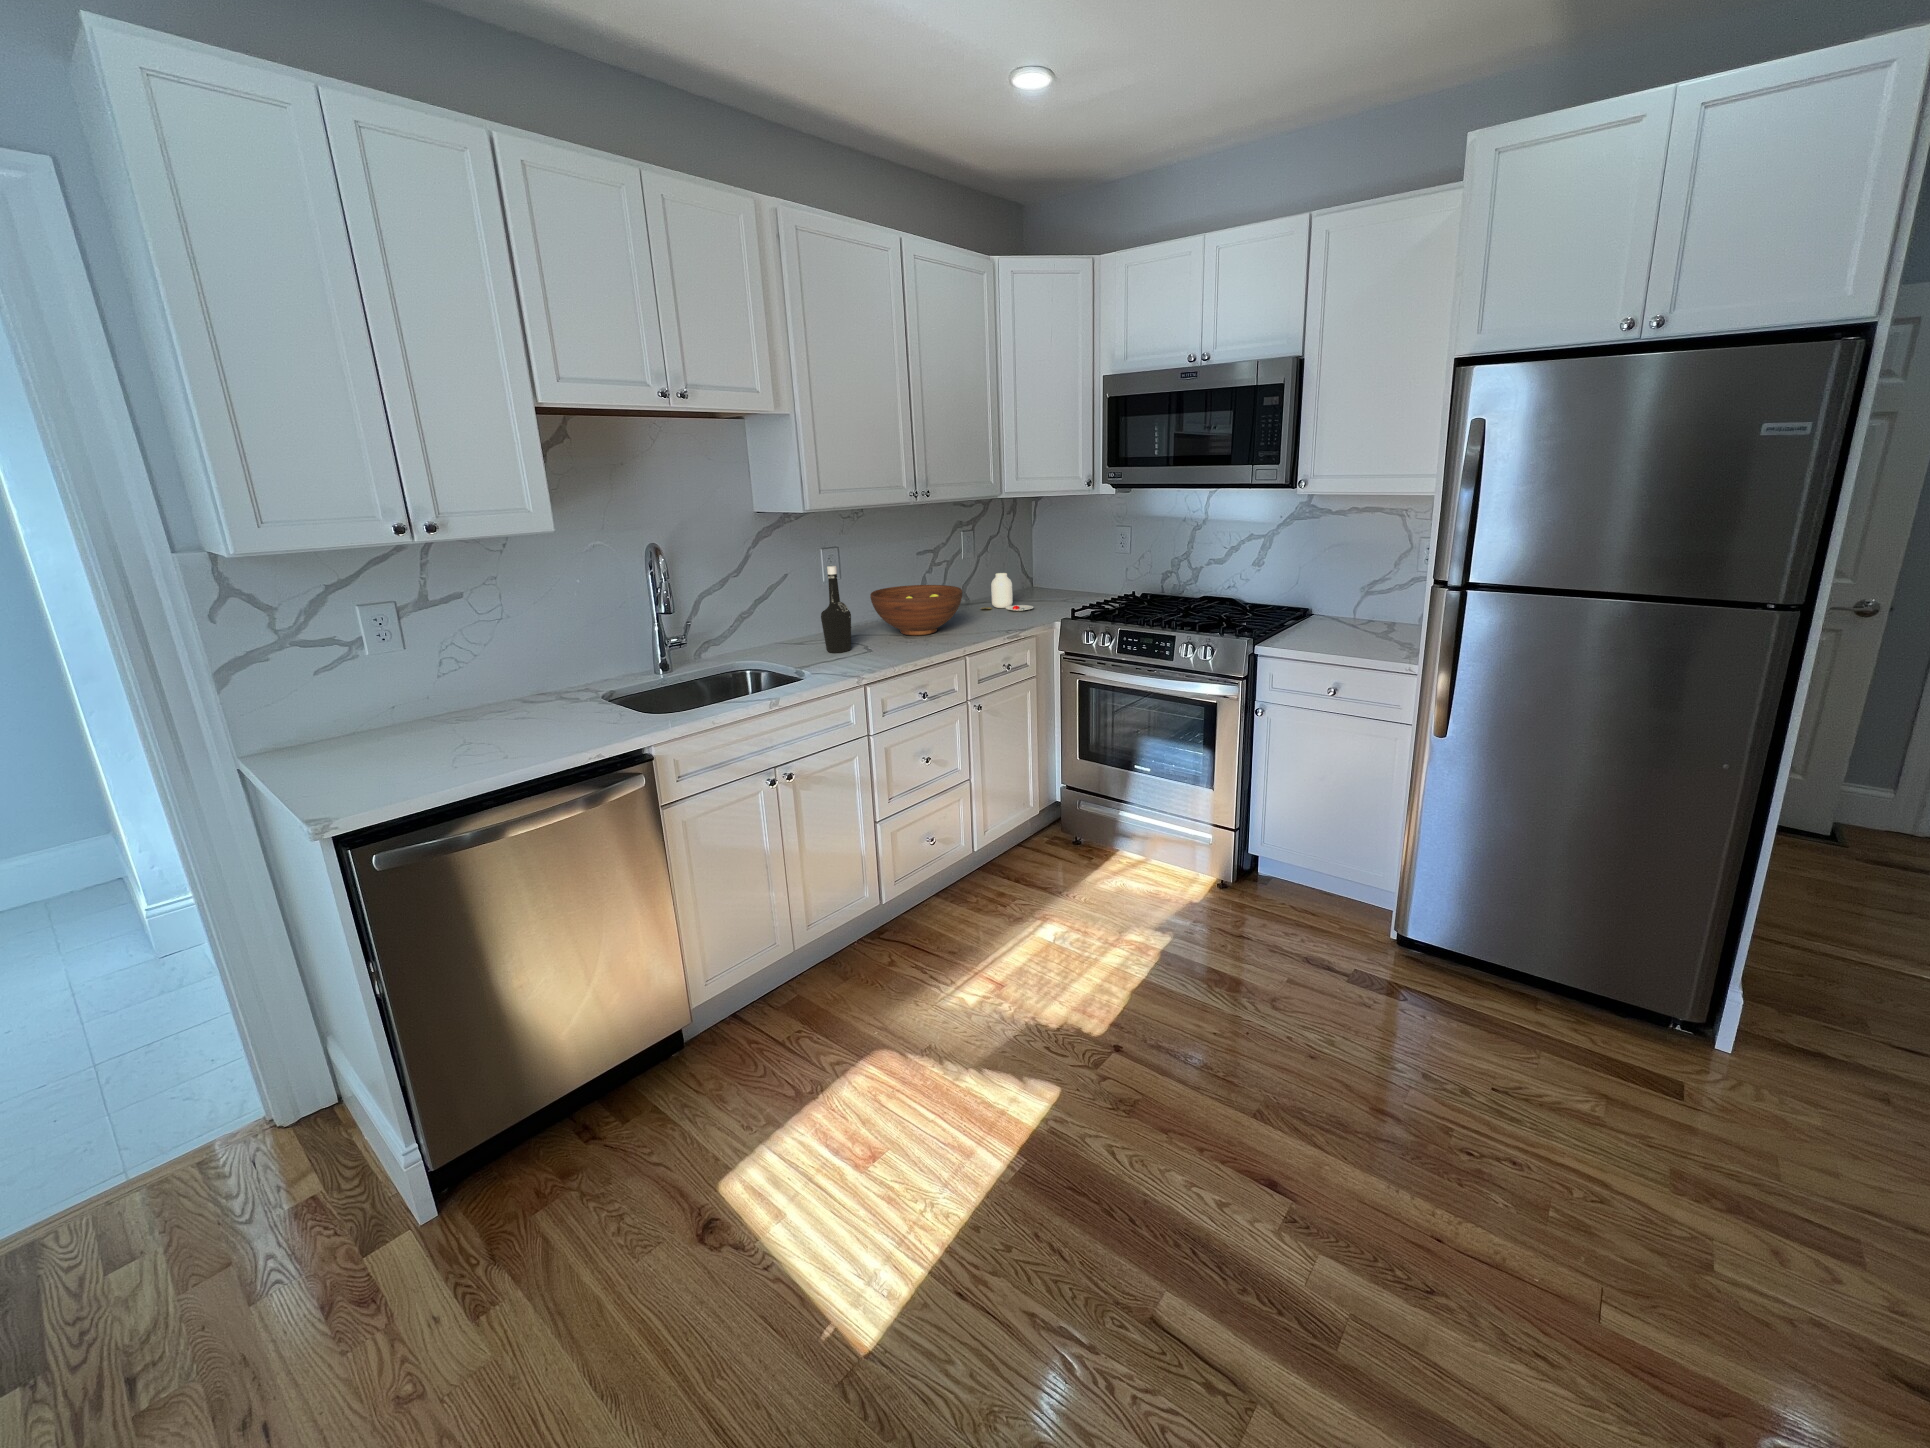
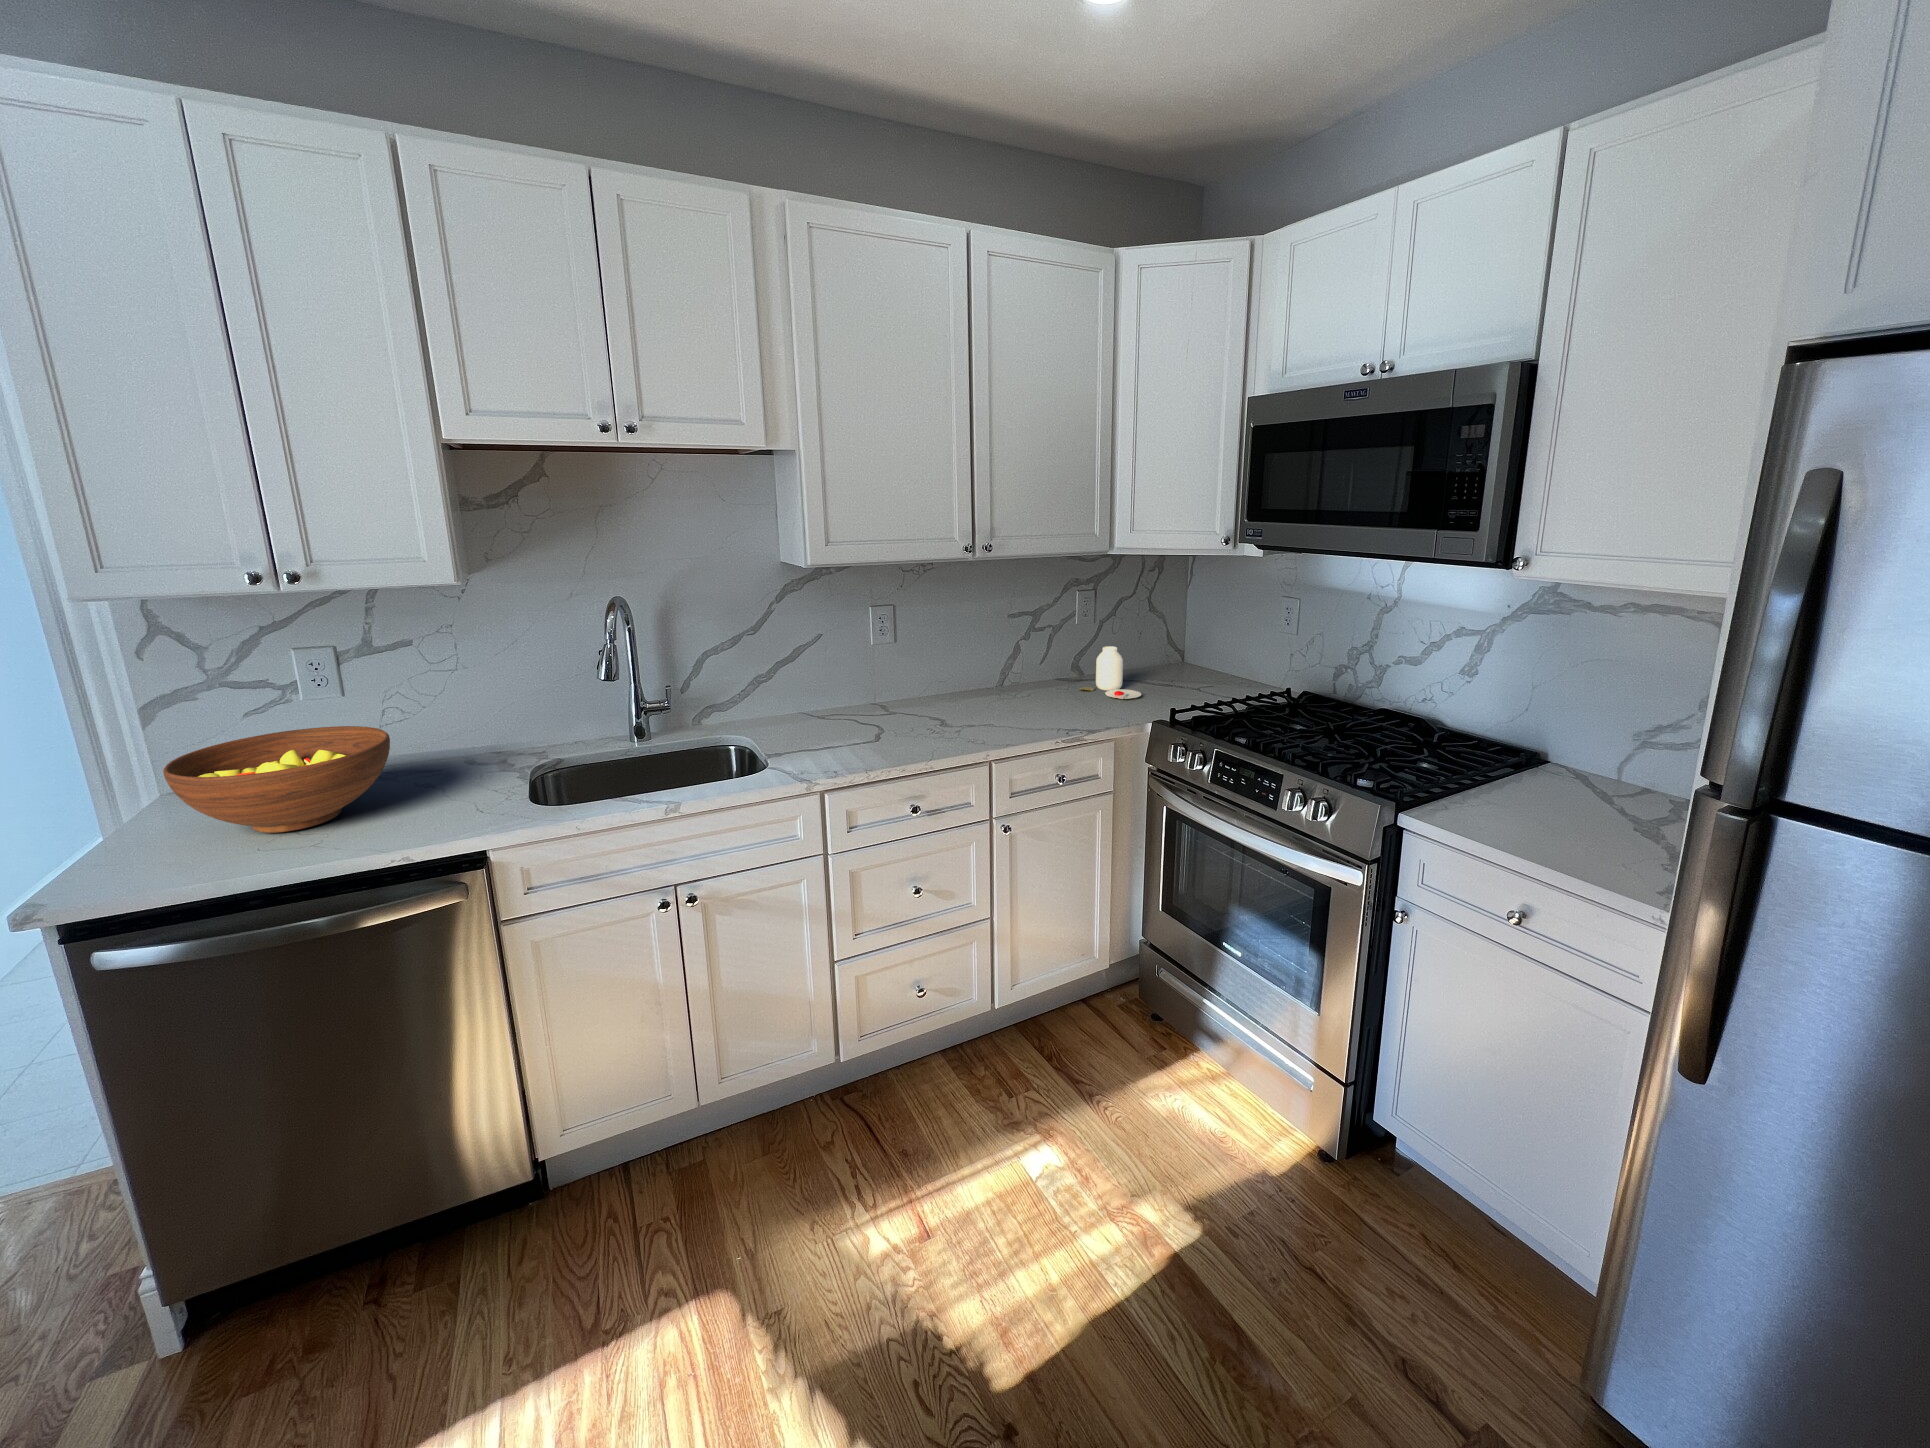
bottle: present [821,566,851,653] -> none [830,632,866,737]
fruit bowl: present [870,585,962,635] -> present [163,726,390,833]

